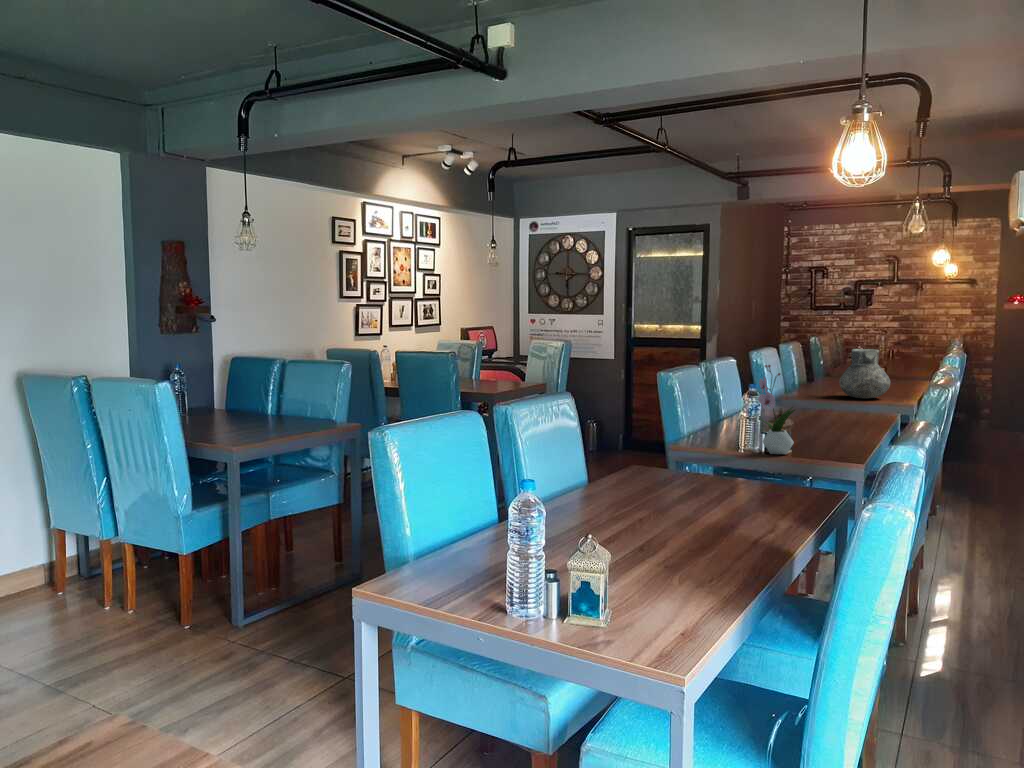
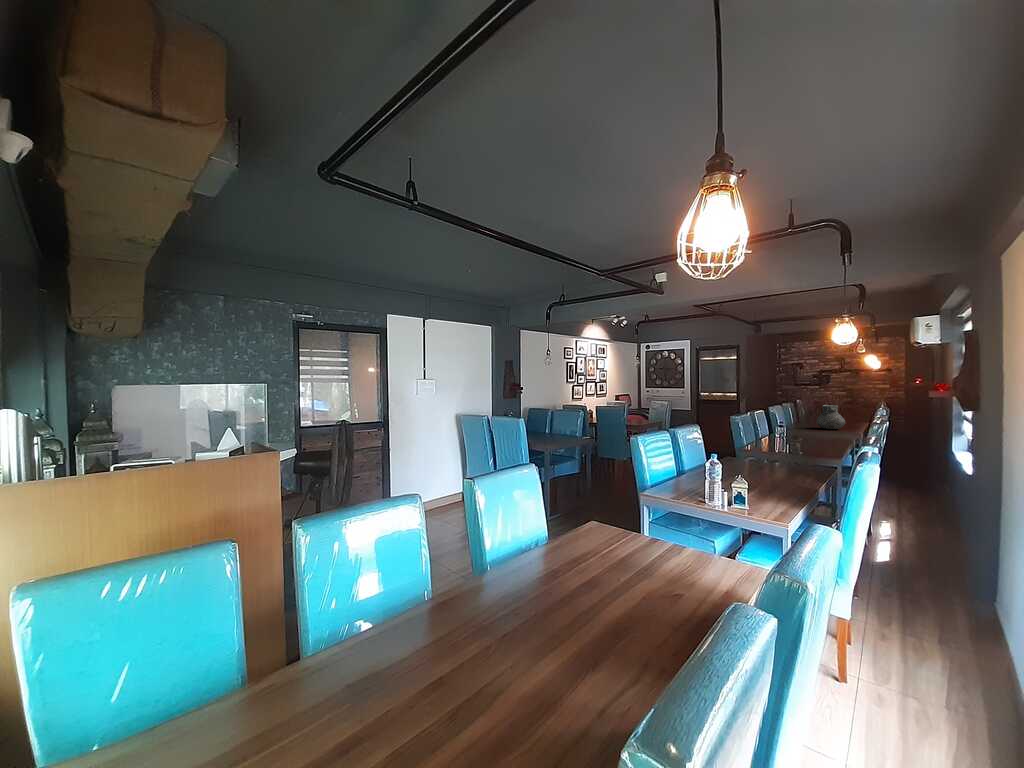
flower arrangement: present [758,365,795,454] -> none [783,413,803,453]

